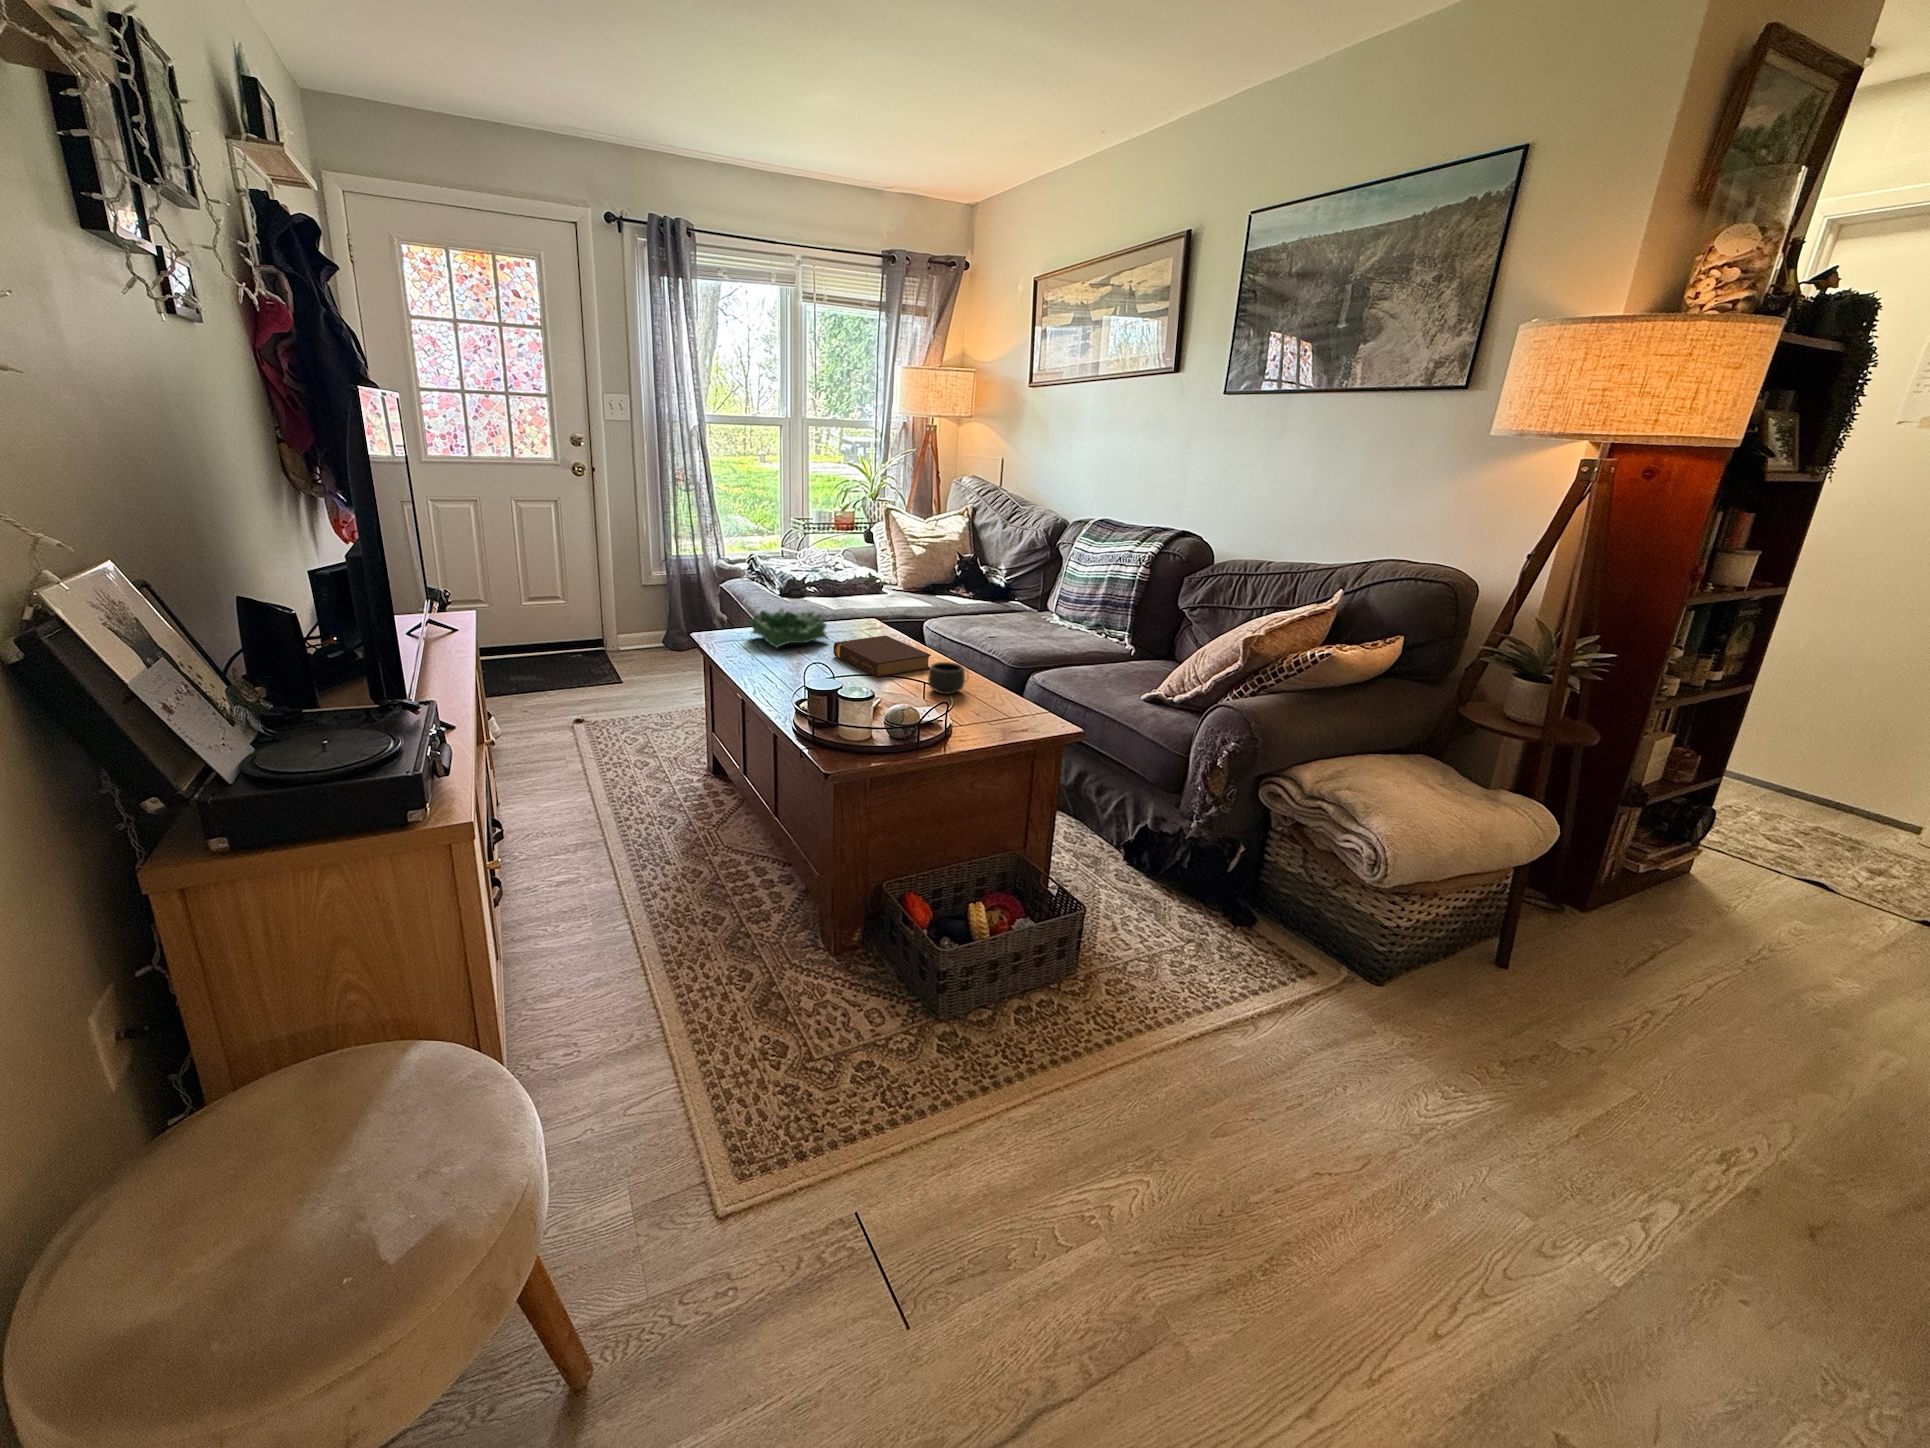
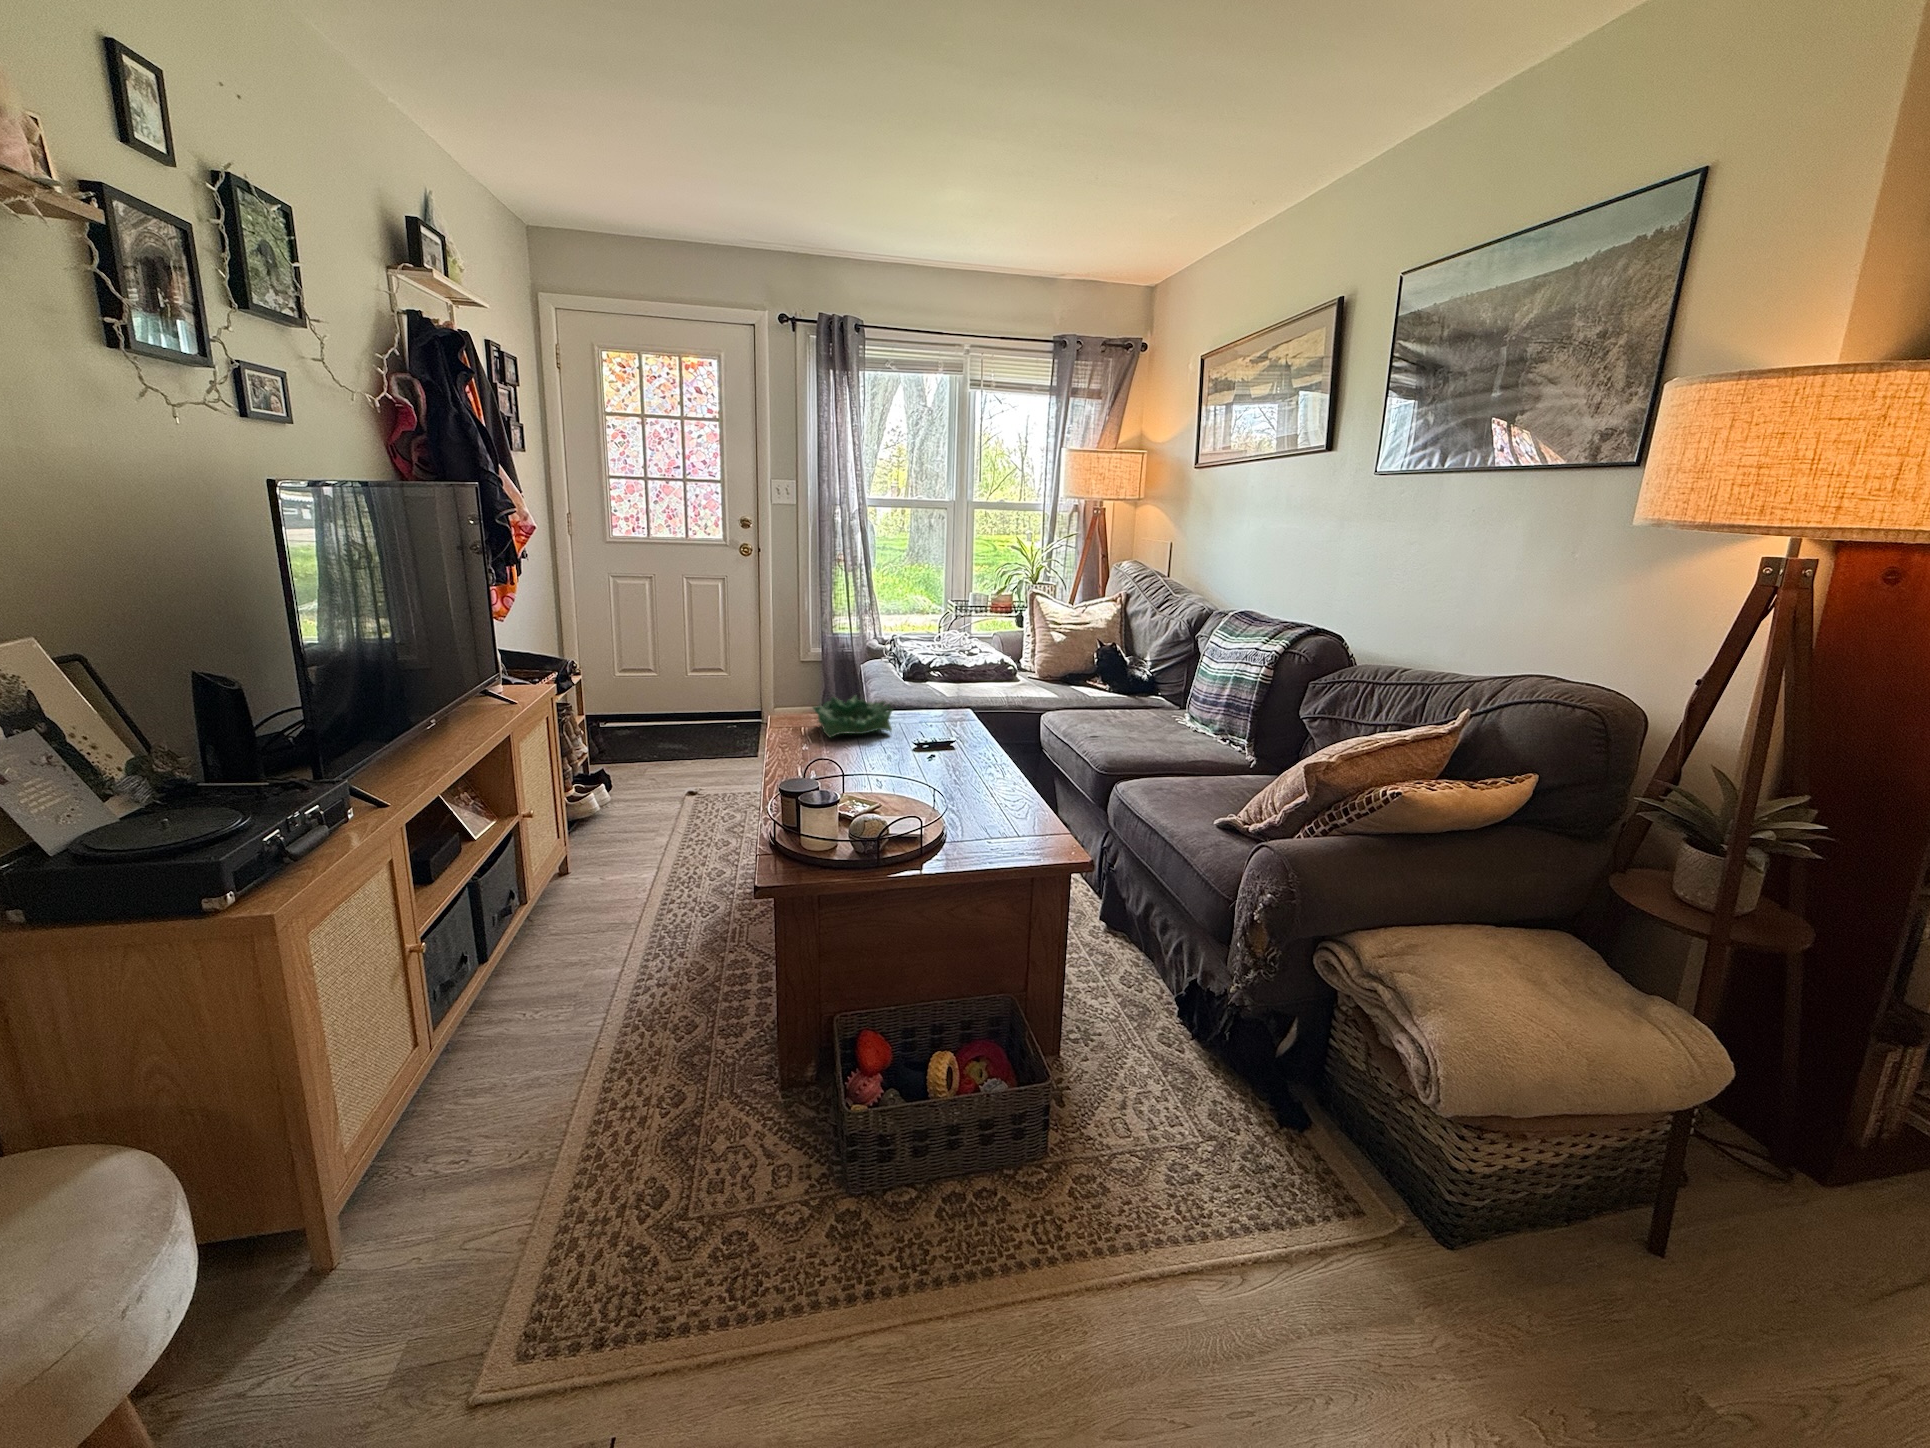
book: present [833,635,931,678] -> none [883,731,973,778]
mug: present [928,662,965,694] -> none [946,767,993,803]

